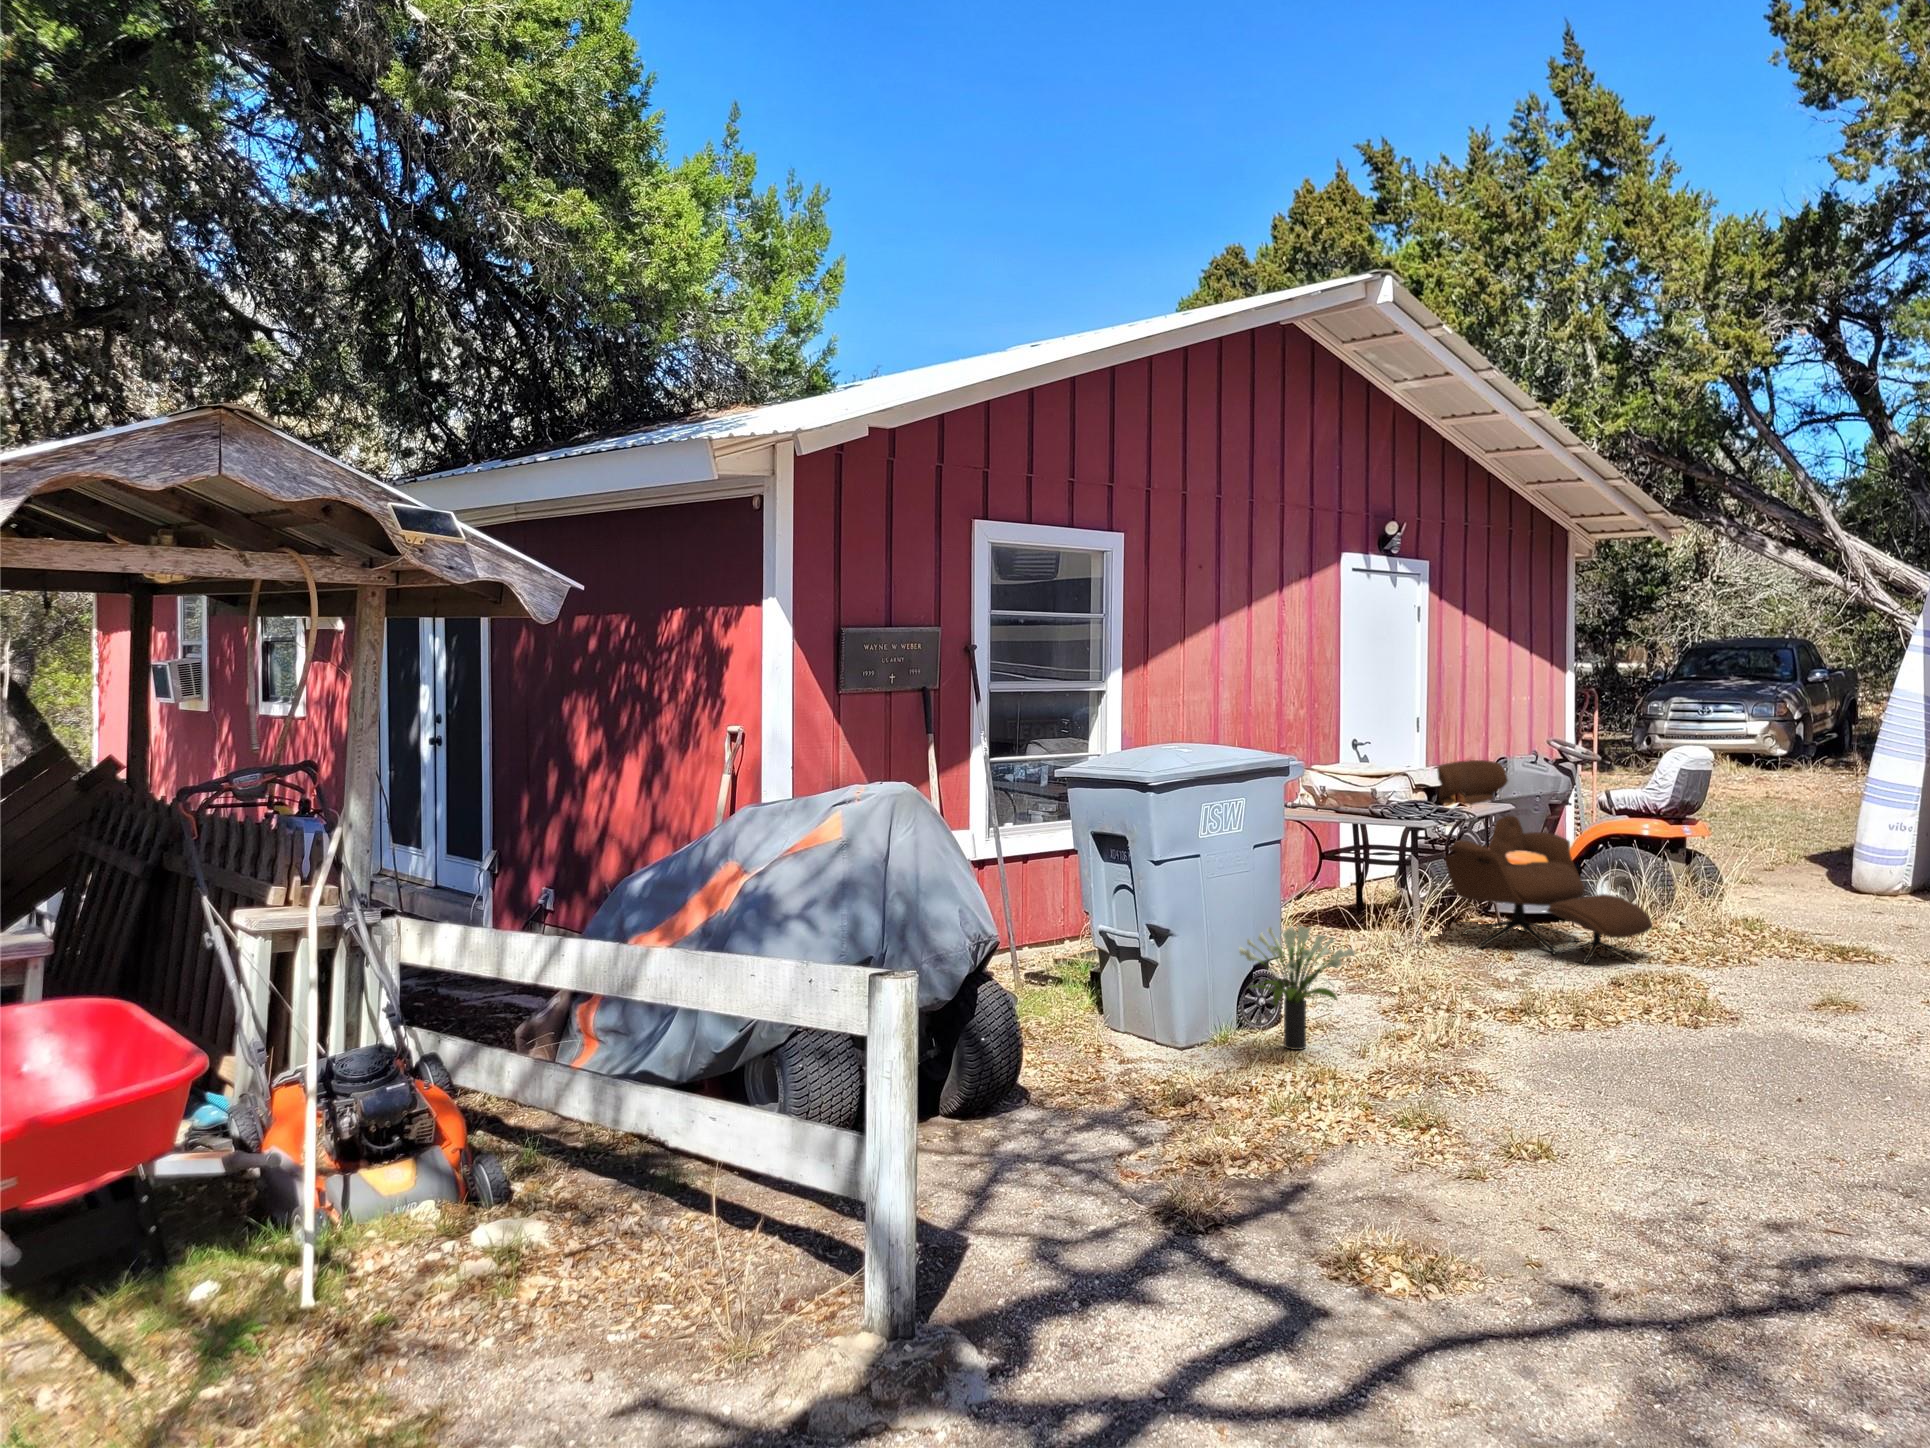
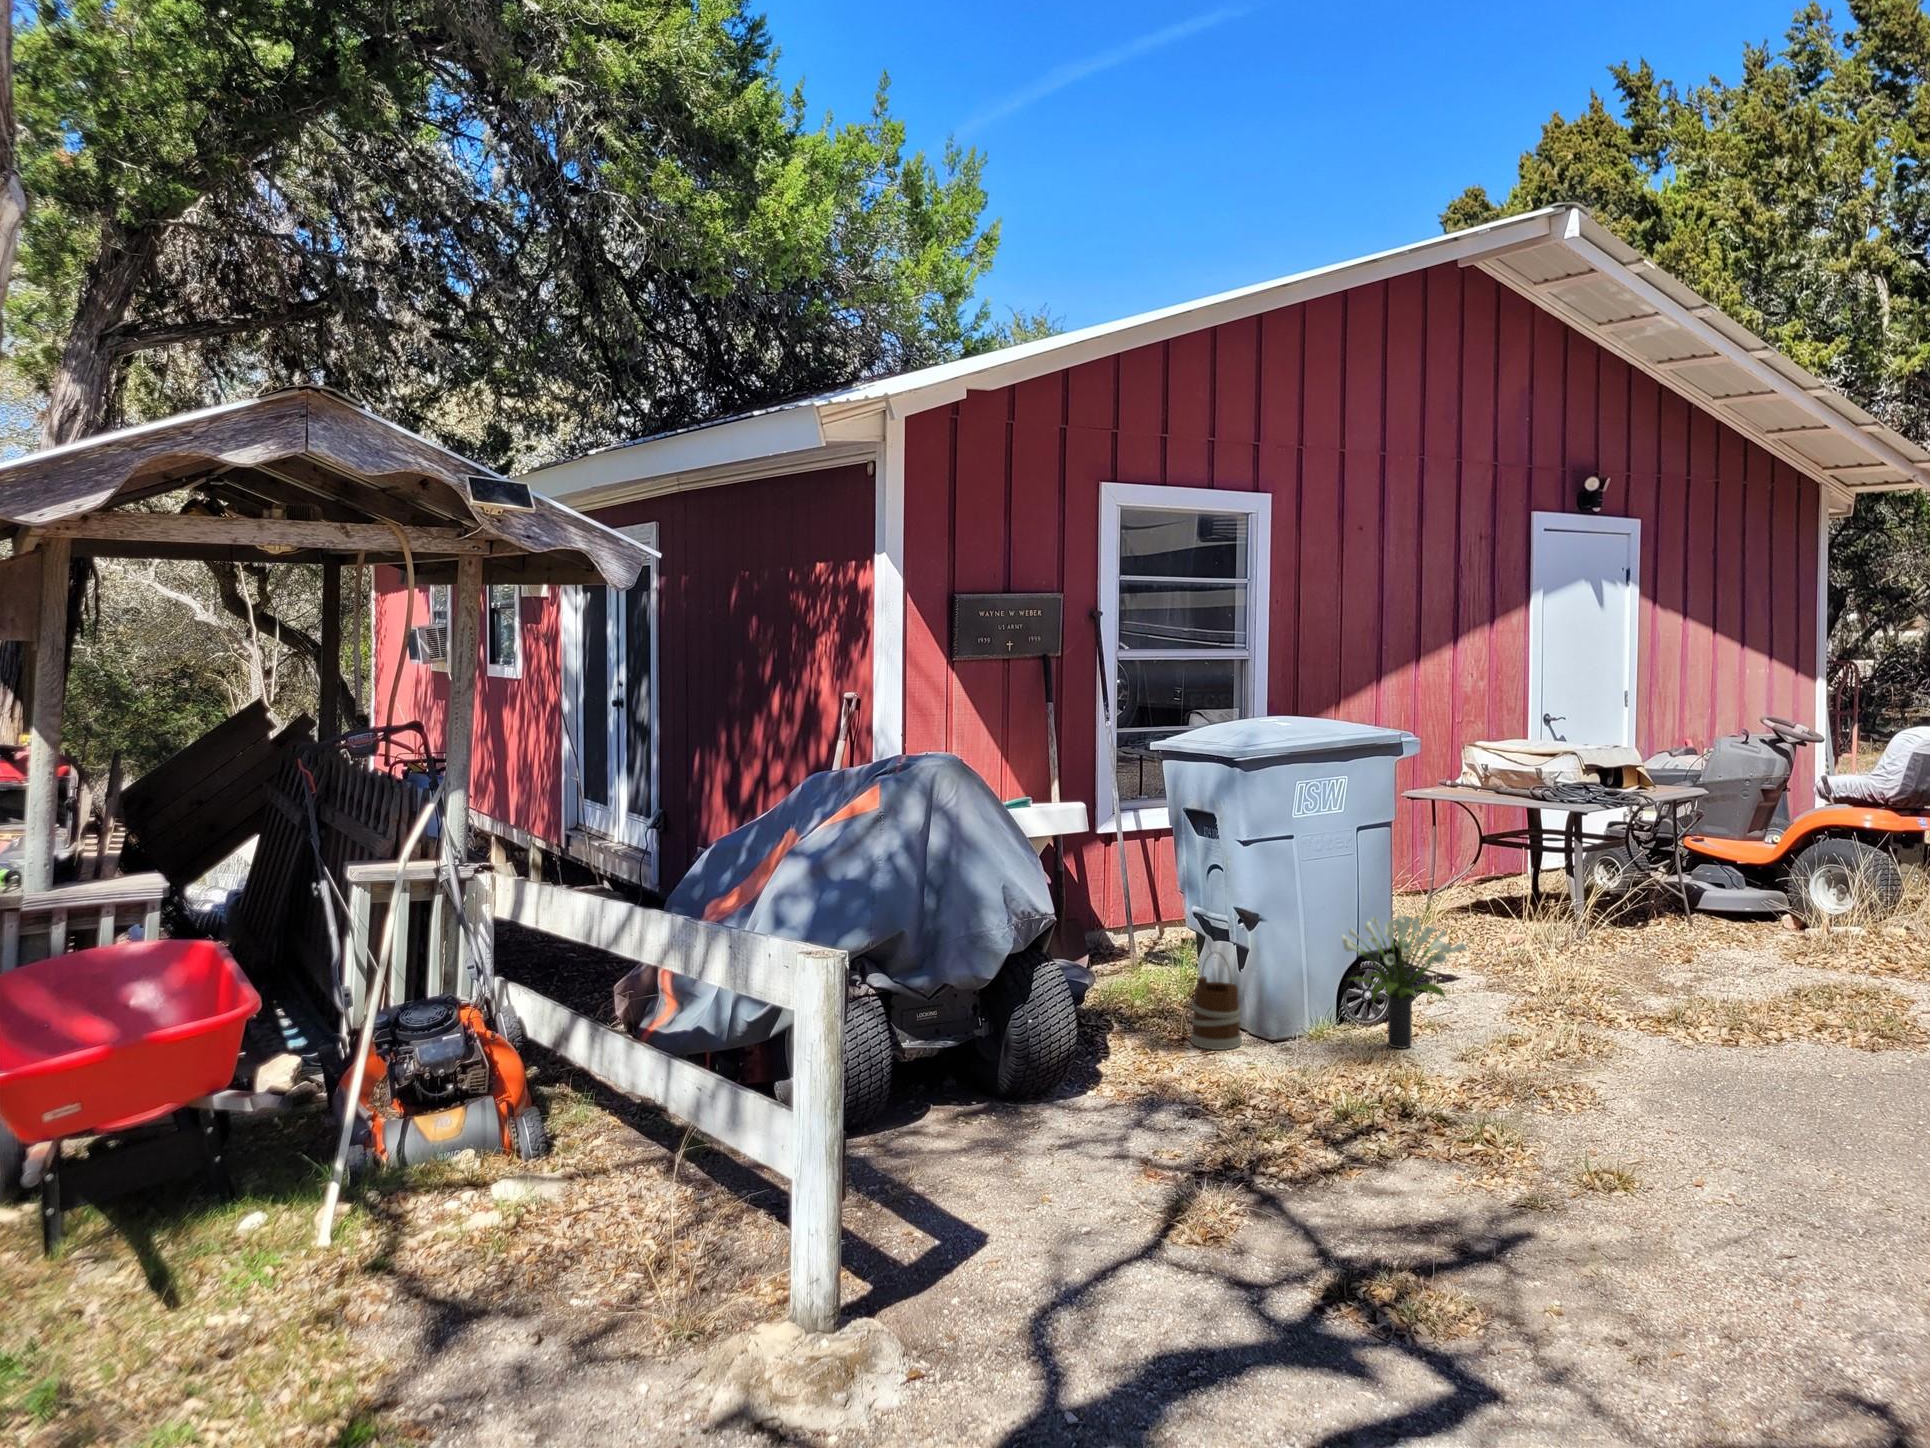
lounge chair: present [1437,760,1652,964] -> none [1613,740,1859,972]
wooden bucket: none [1103,967,1152,1061] -> present [1191,953,1242,1050]

